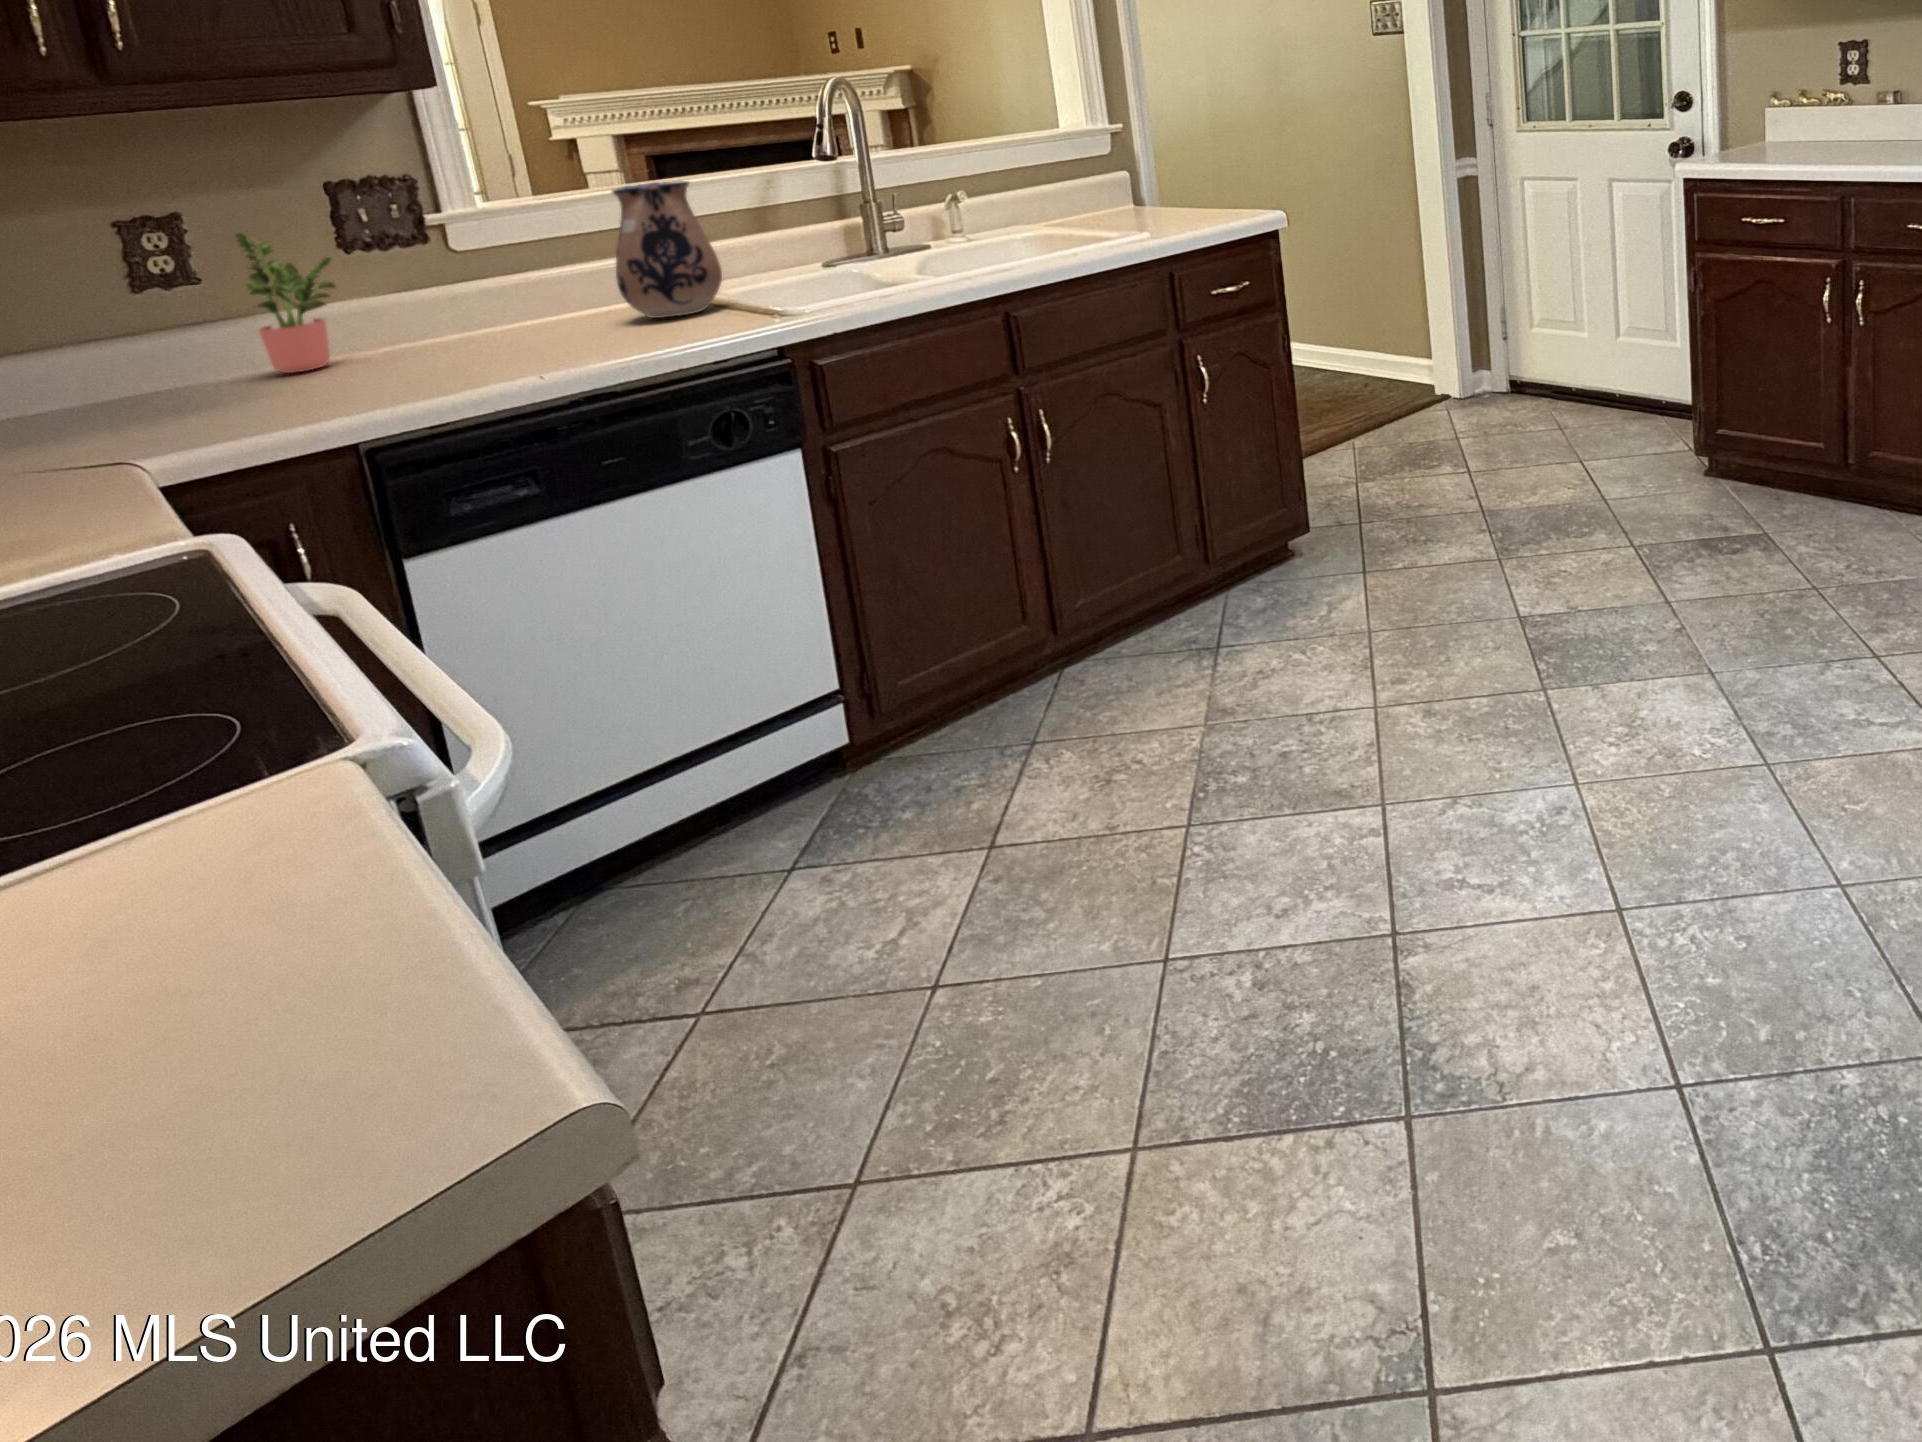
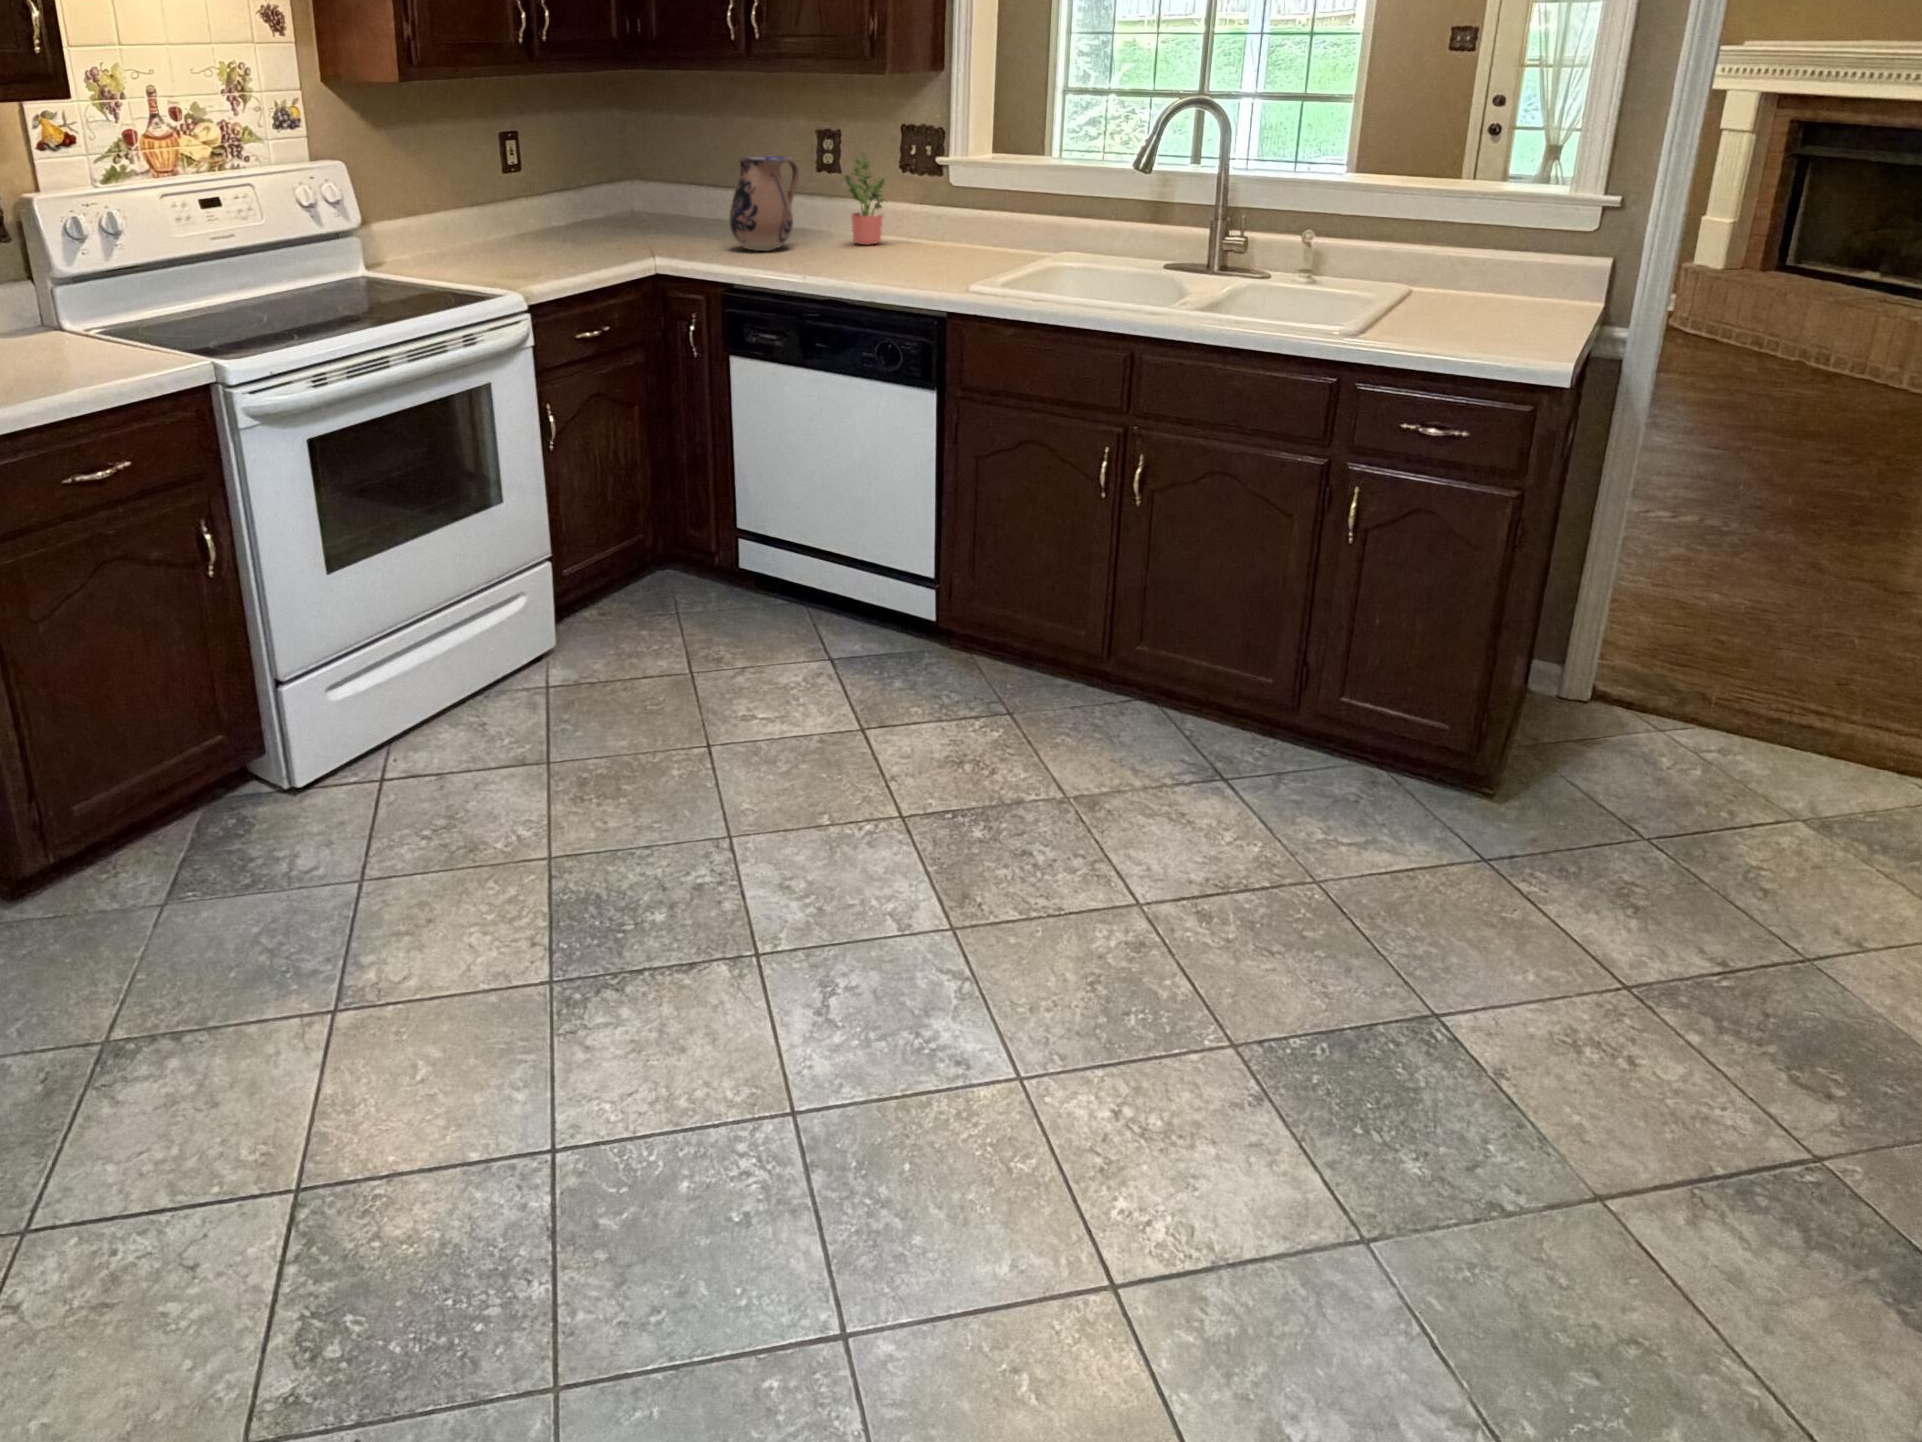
ceramic pitcher: present [612,181,722,318] -> present [730,156,799,251]

